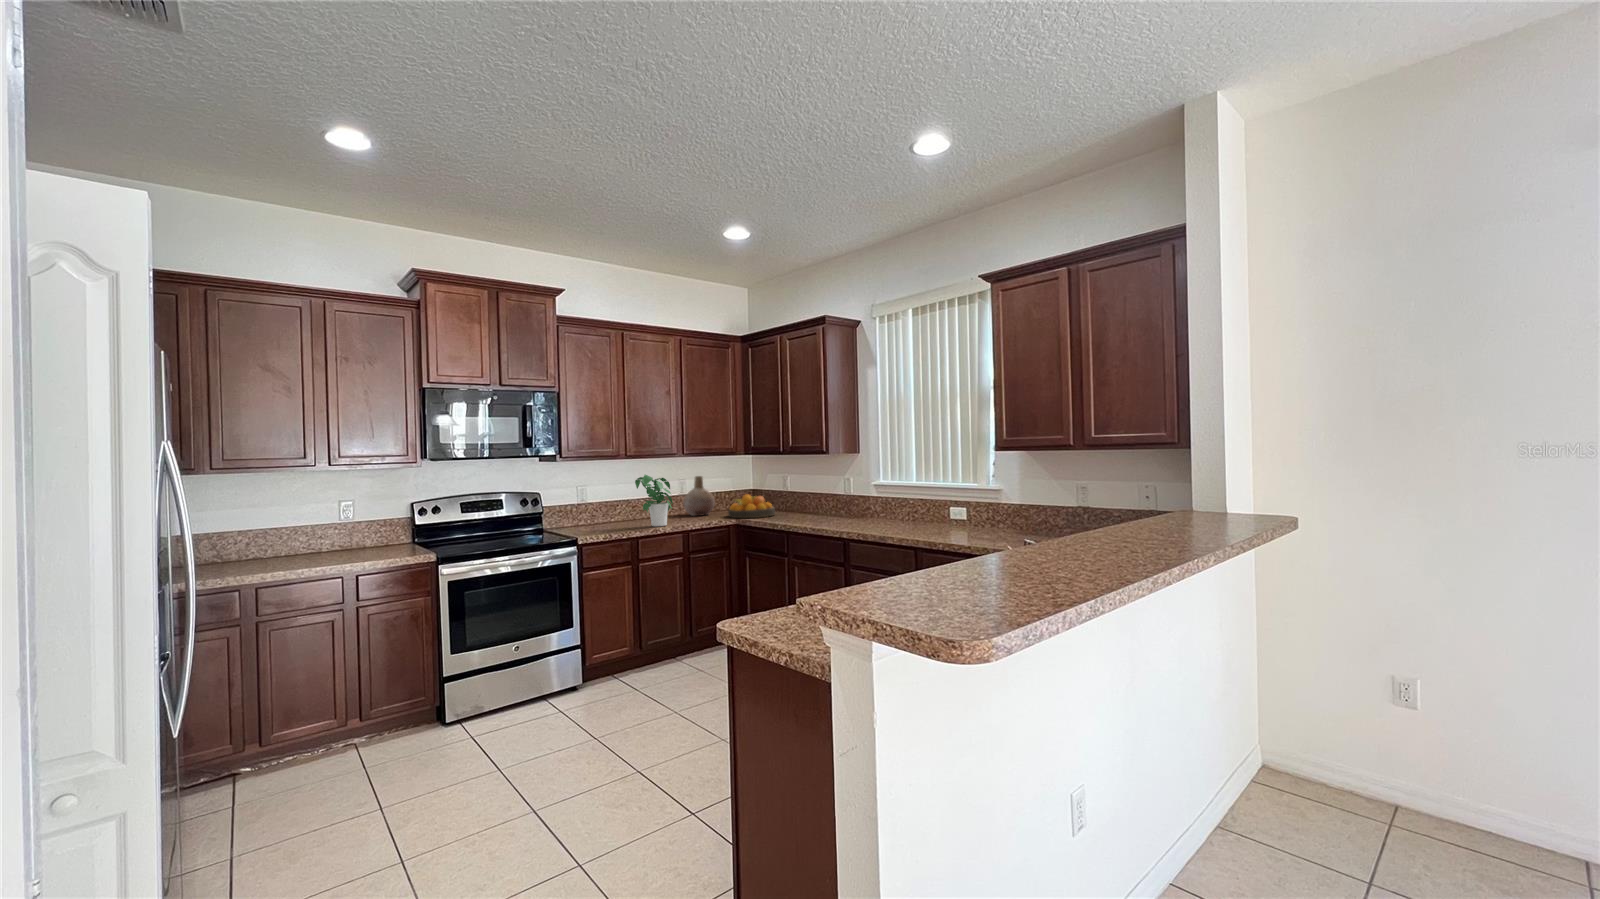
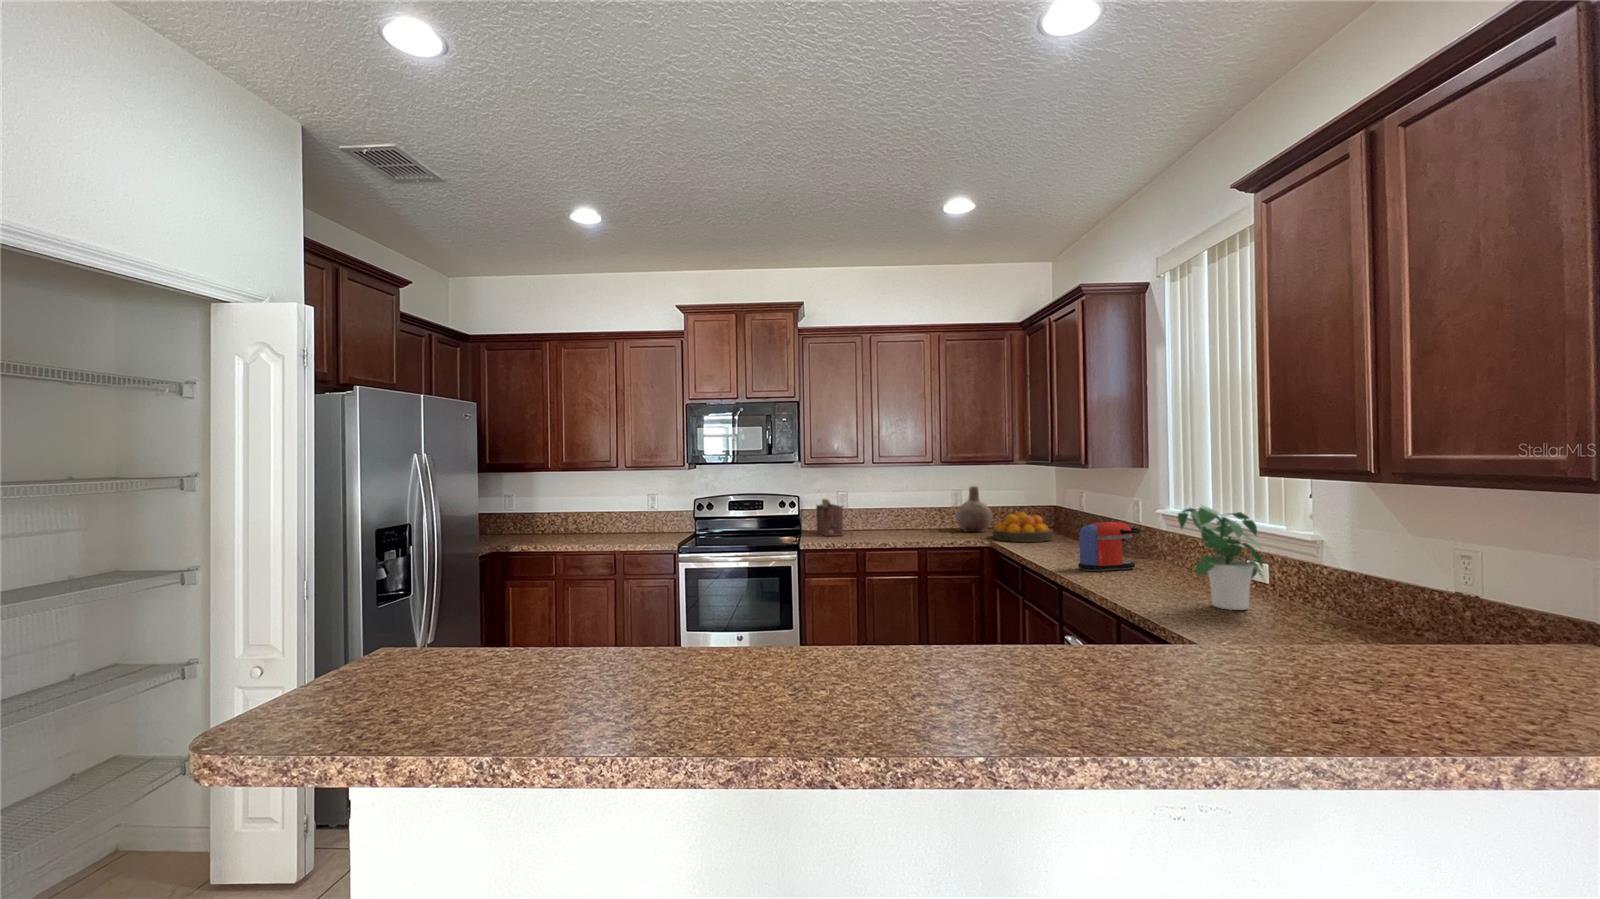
potted plant: present [635,475,673,526] -> present [1178,505,1263,610]
coffee maker: none [844,491,875,528] -> present [1078,522,1141,571]
toaster: none [558,494,597,531] -> present [816,499,844,536]

